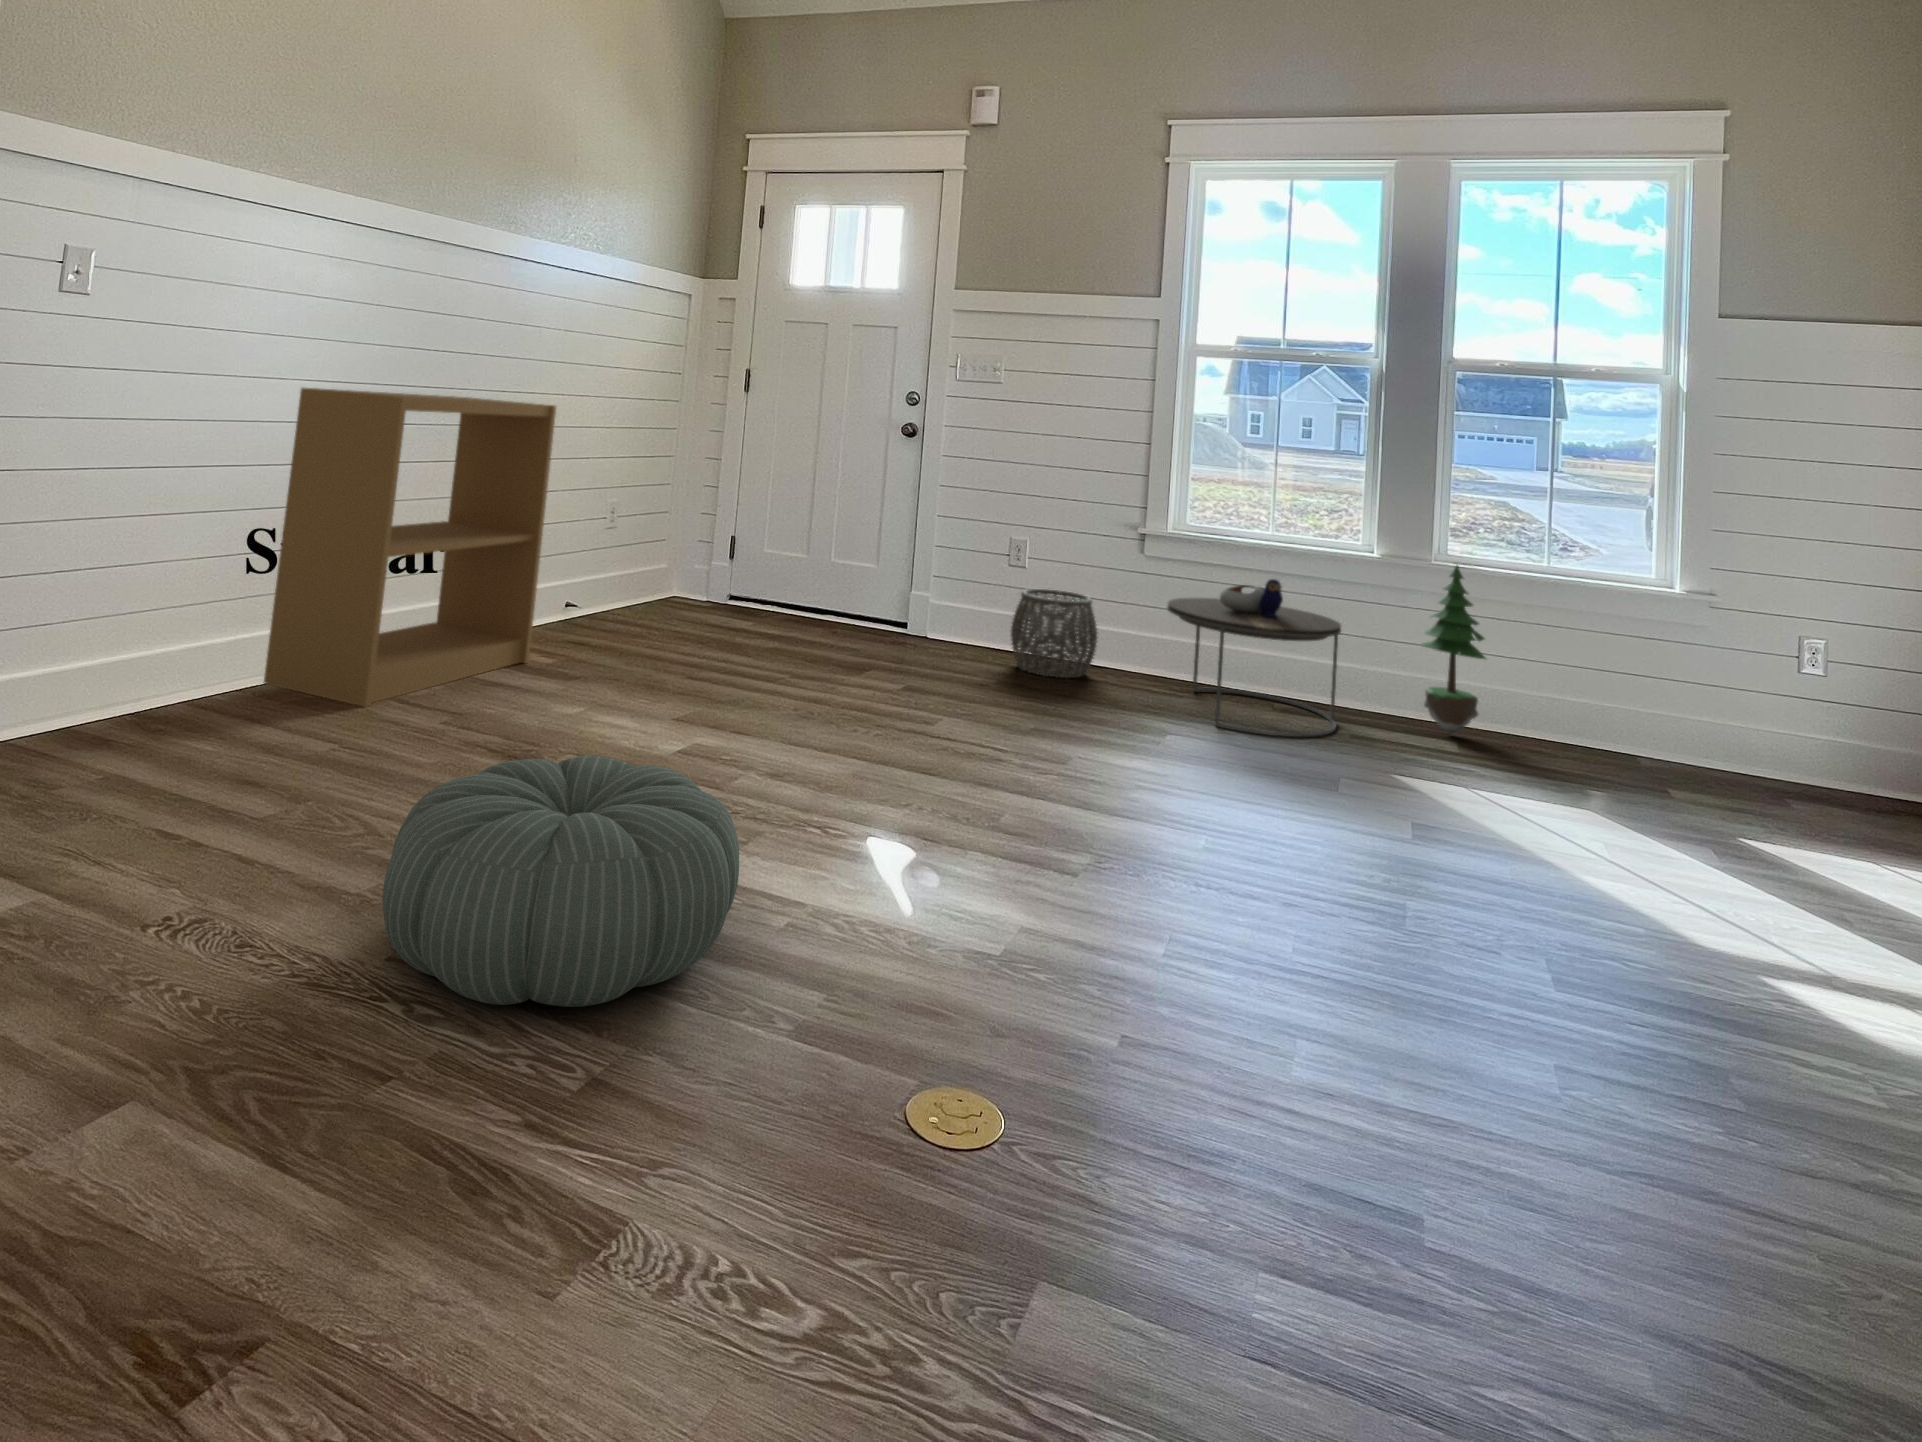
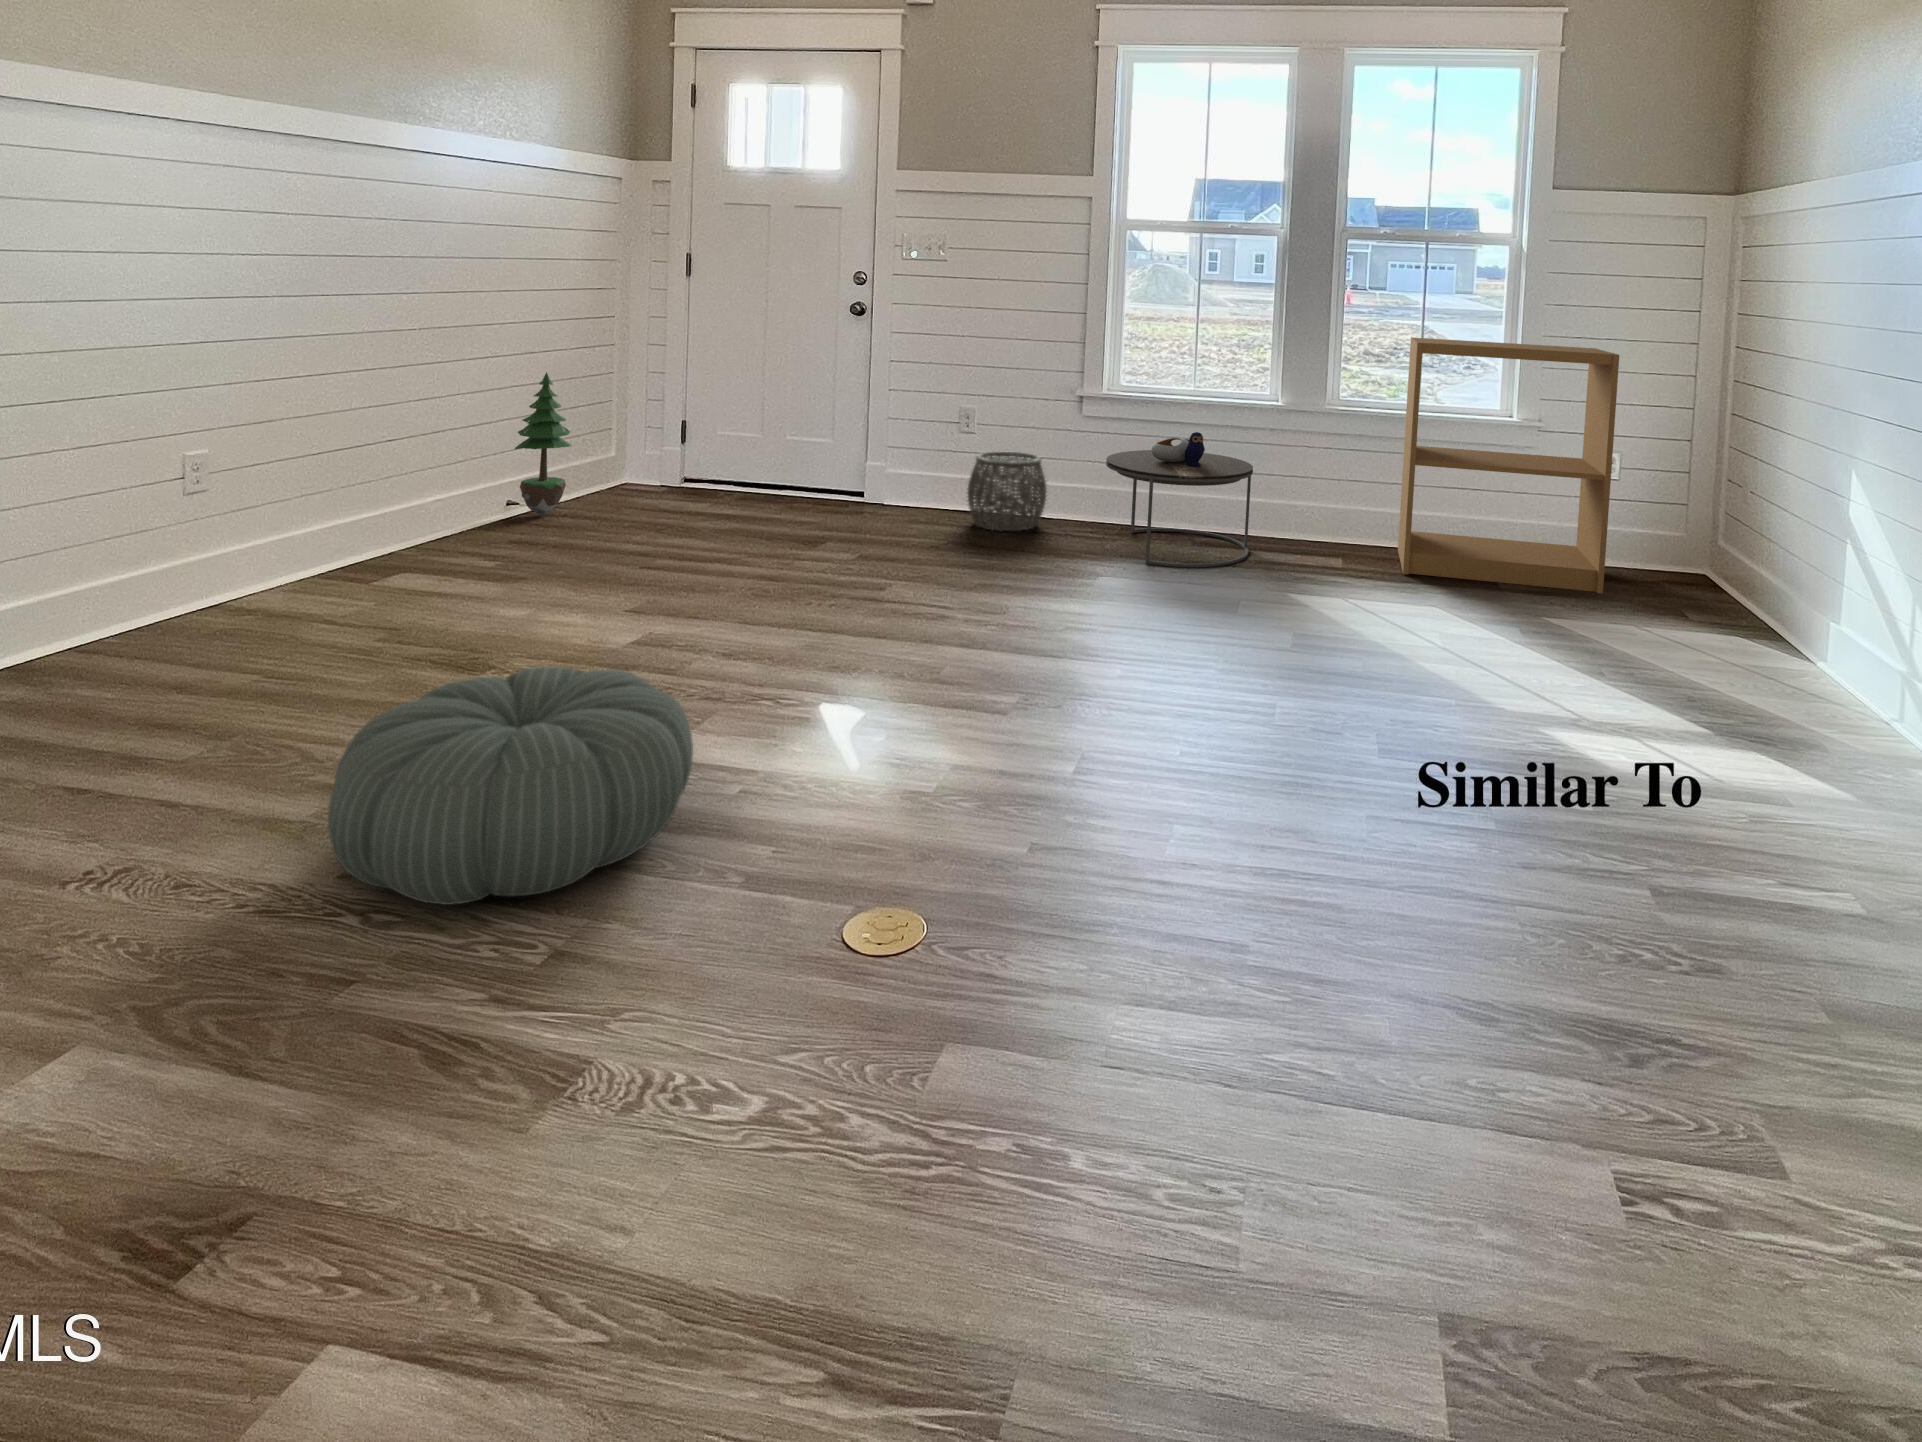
bookshelf: present [264,388,556,707] -> present [1398,337,1619,594]
potted tree: present [1420,565,1486,734] -> present [515,372,572,515]

